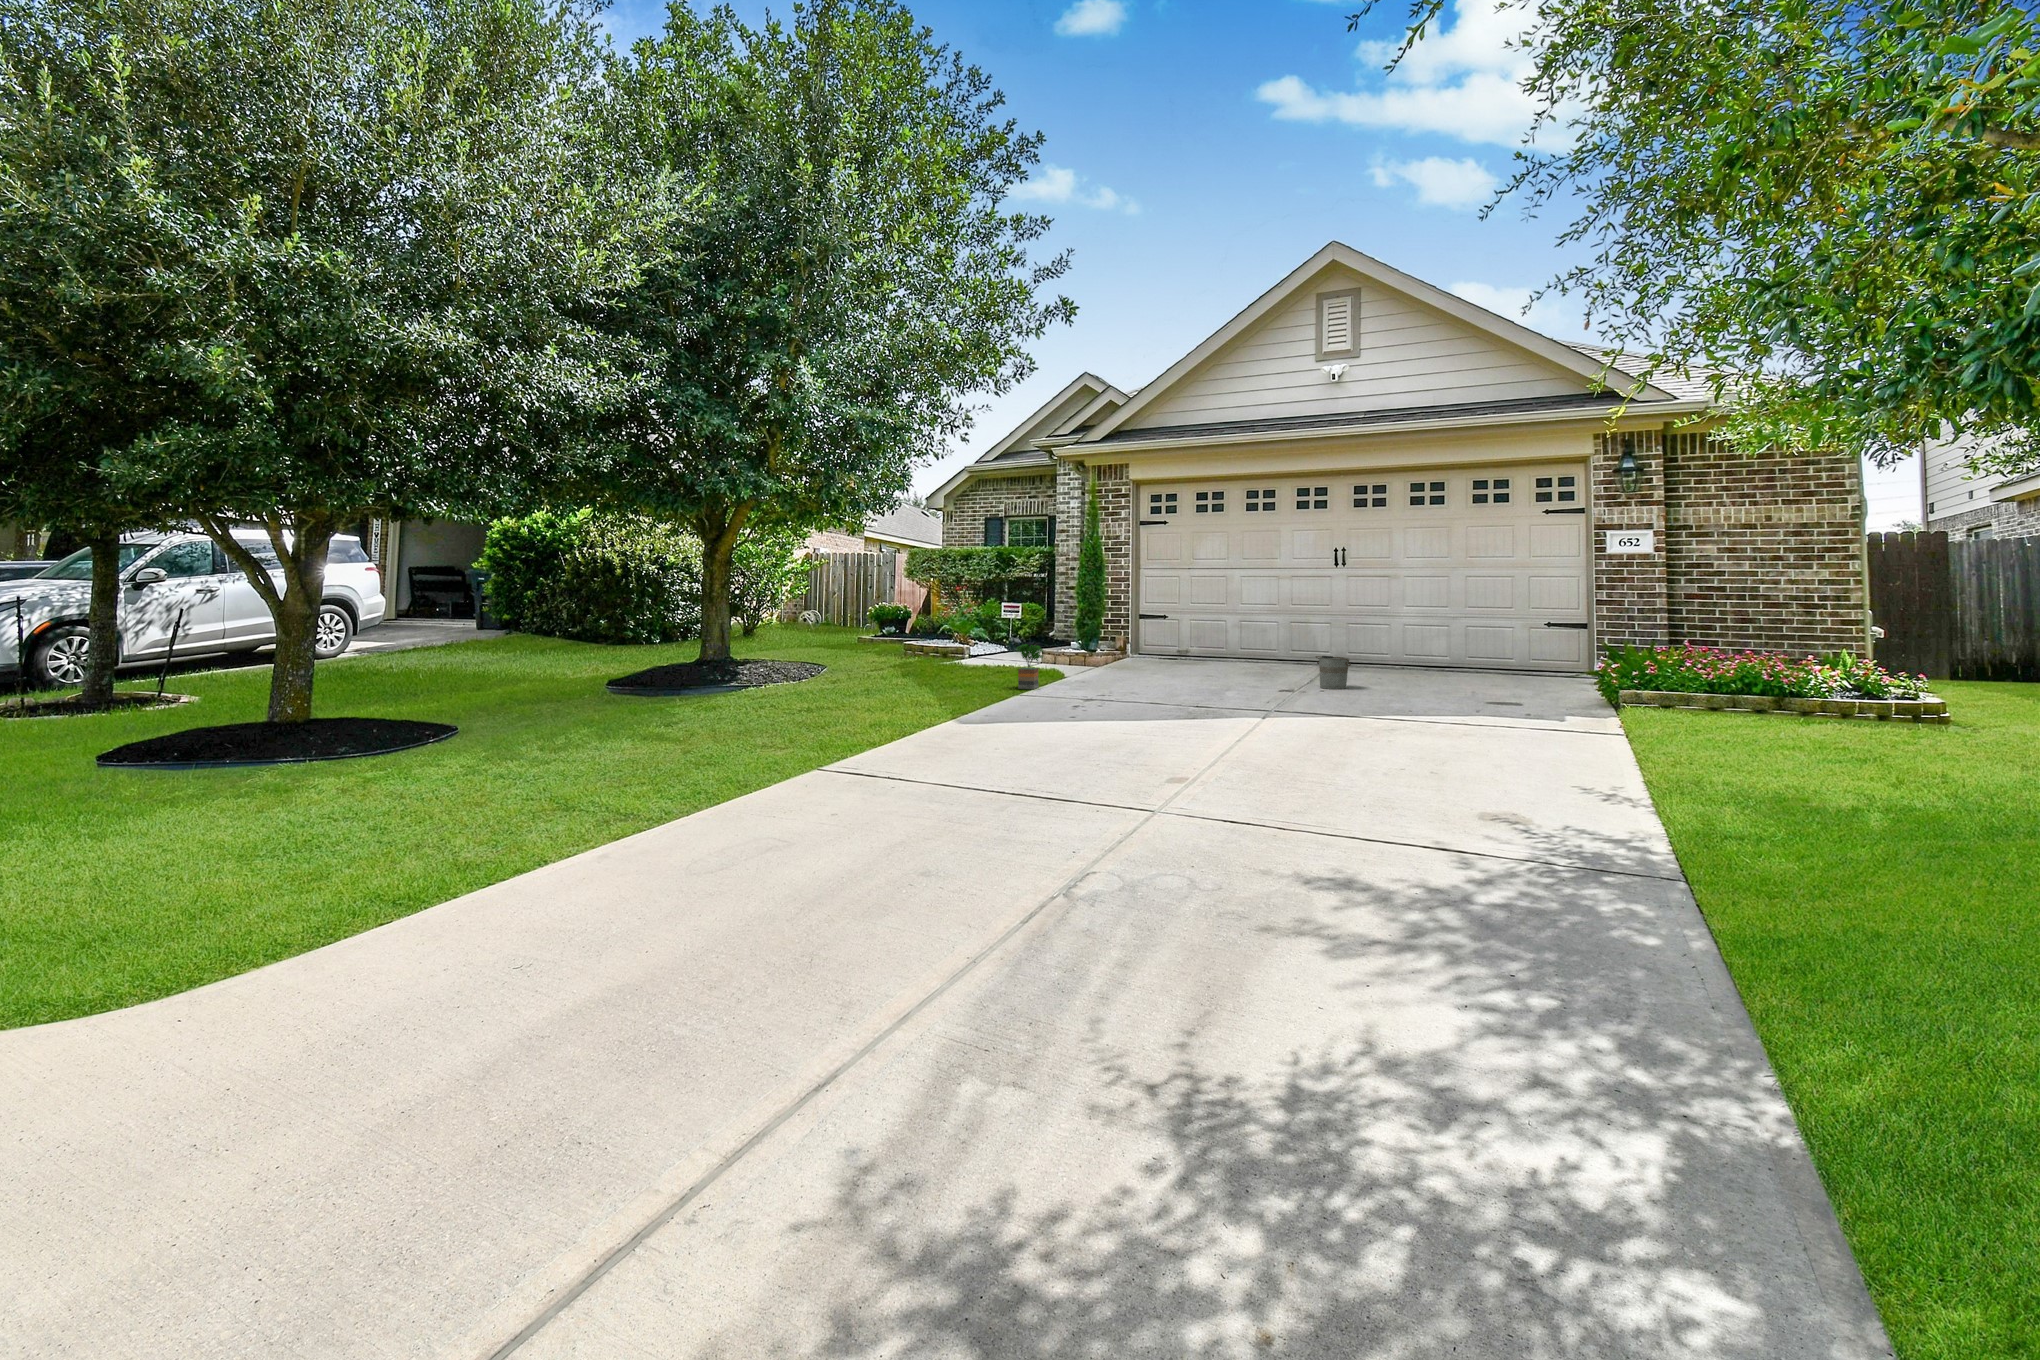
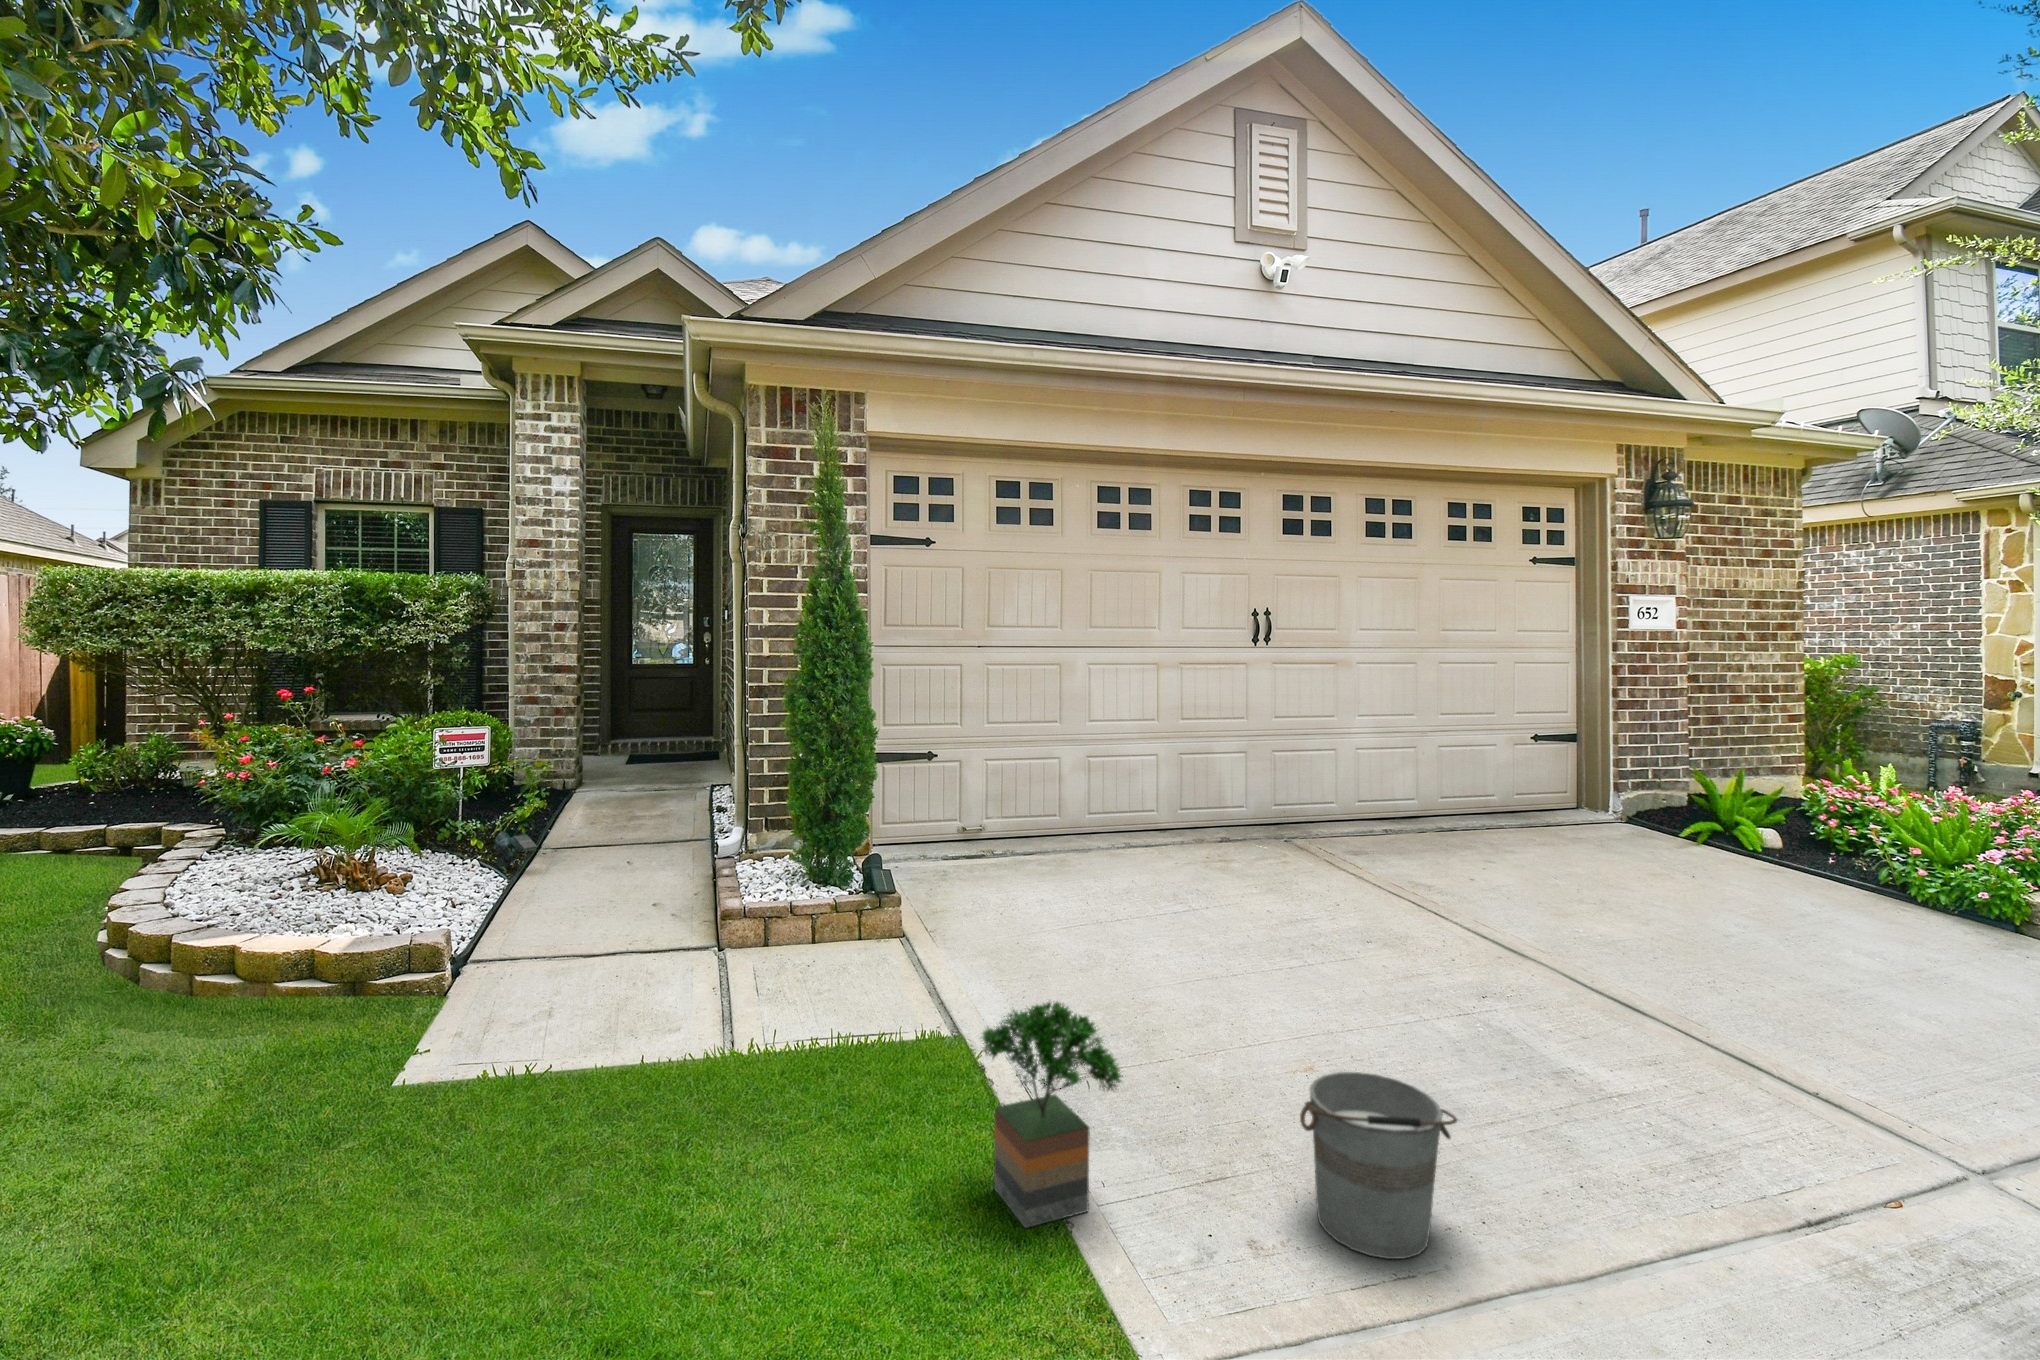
bucket: present [1316,656,1351,689] -> present [1300,1072,1457,1259]

